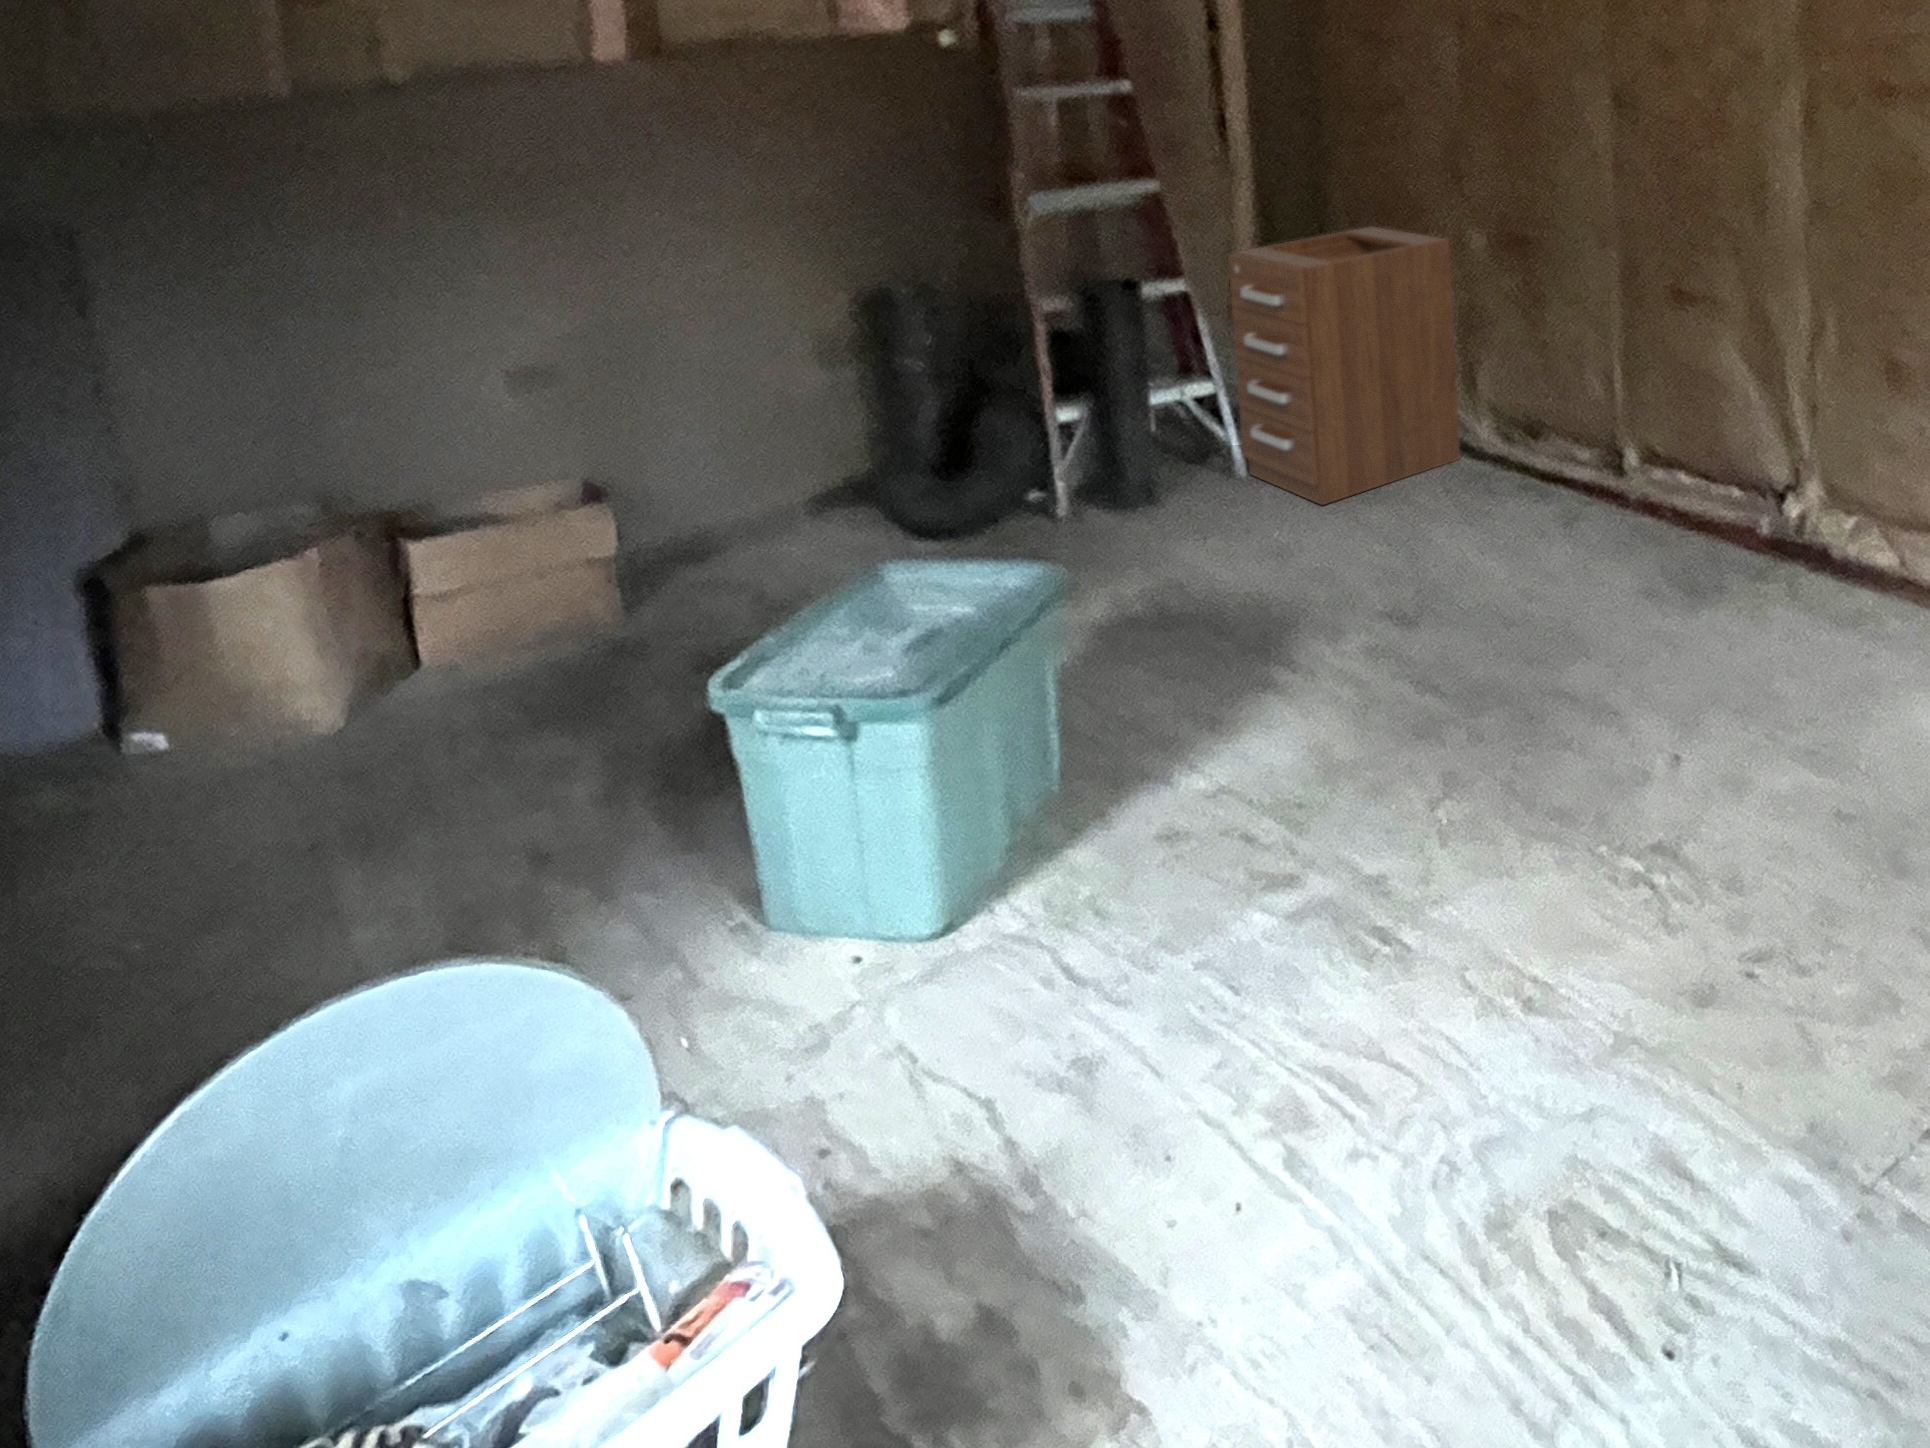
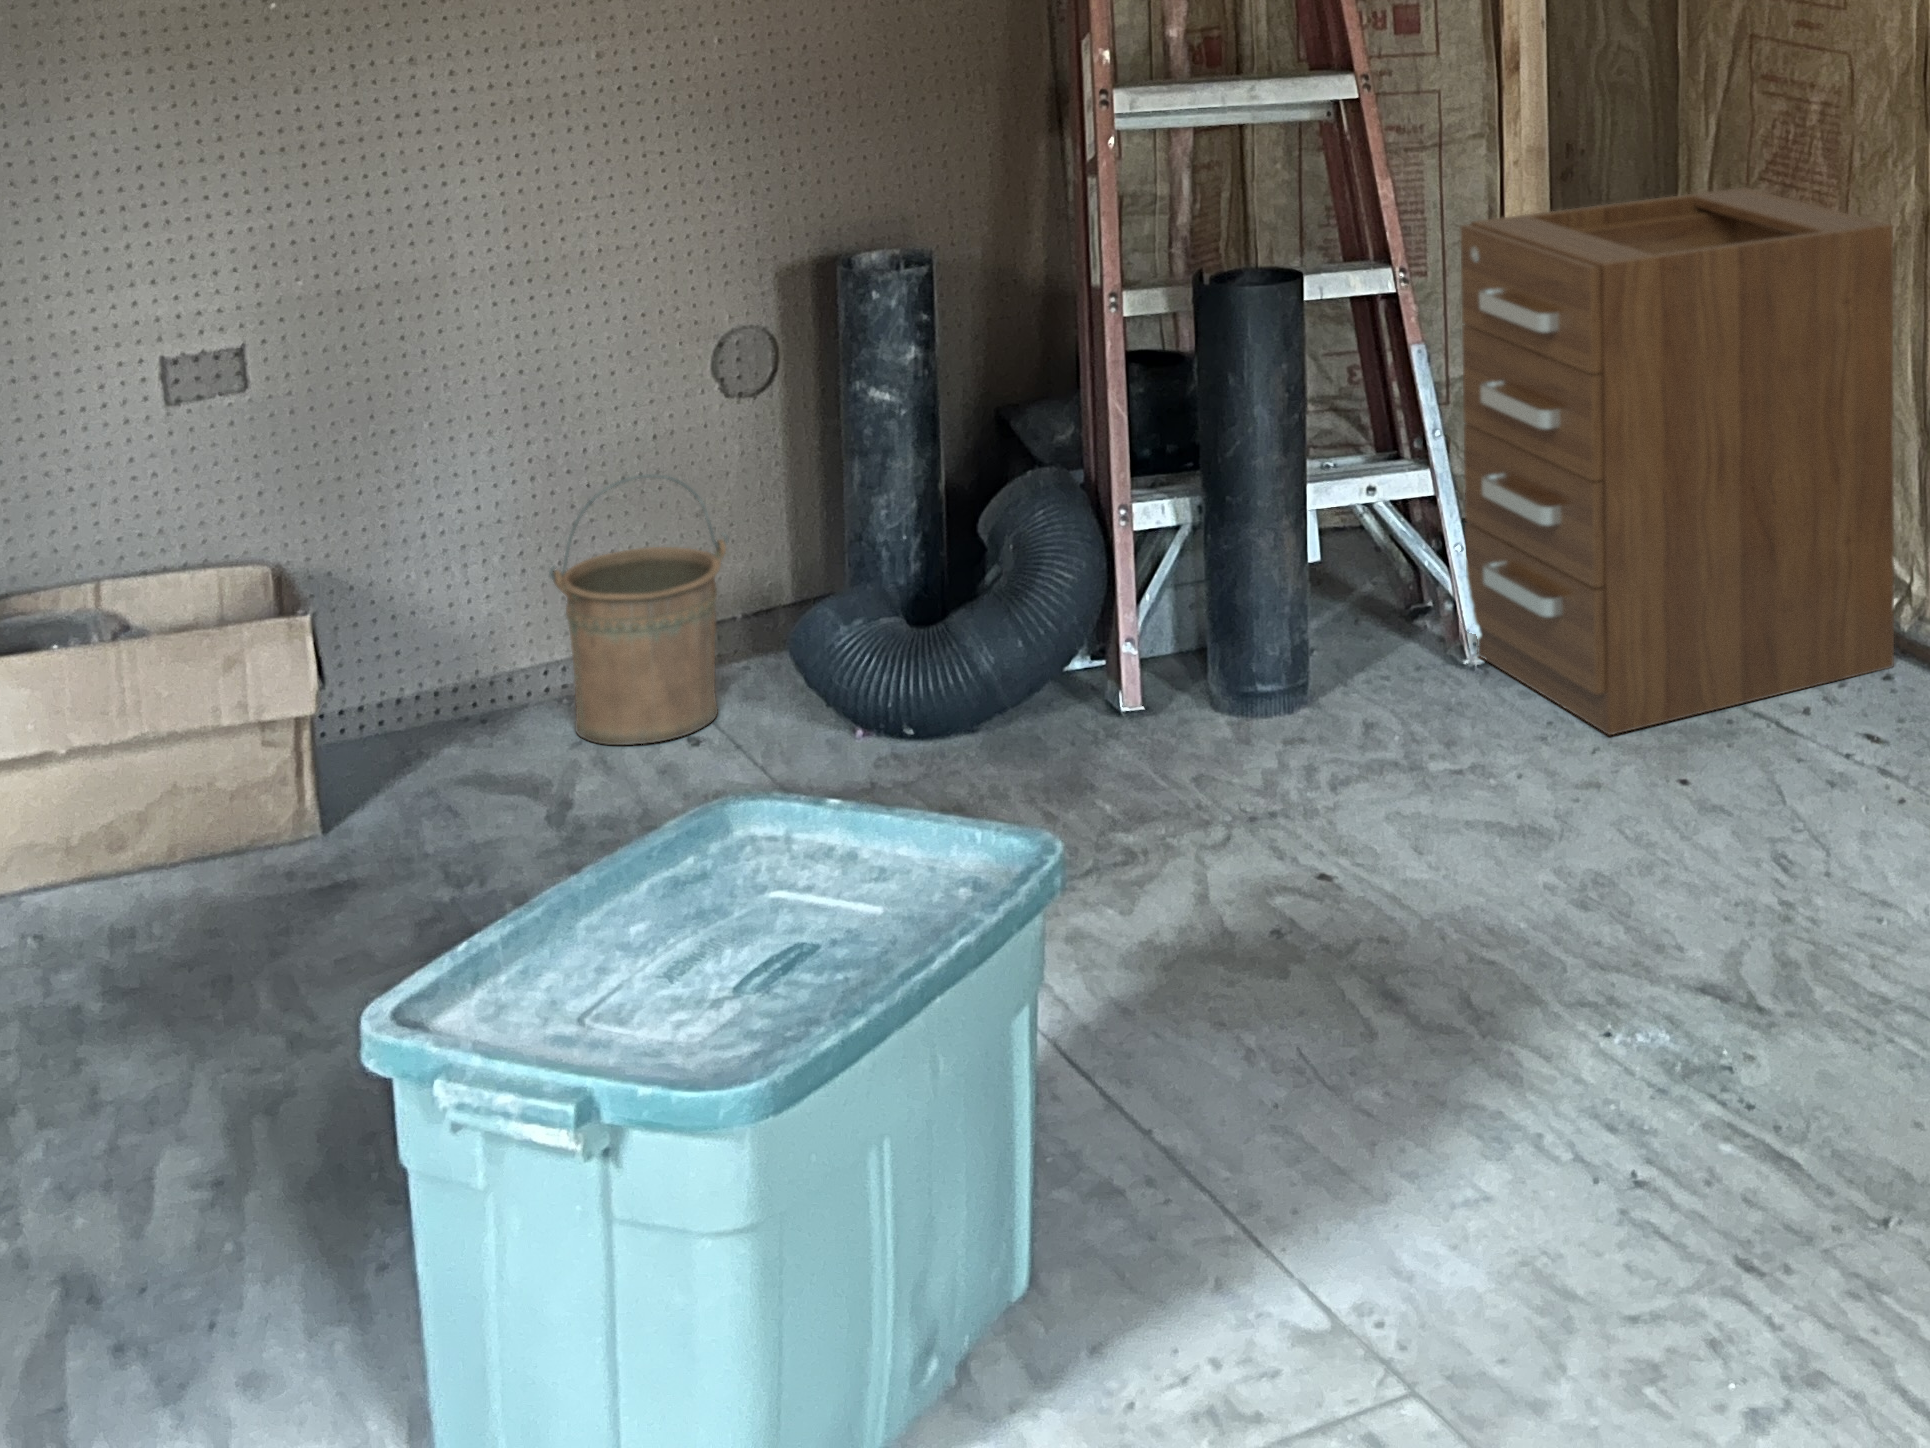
bucket: none [739,419,840,566] -> present [549,474,728,745]

